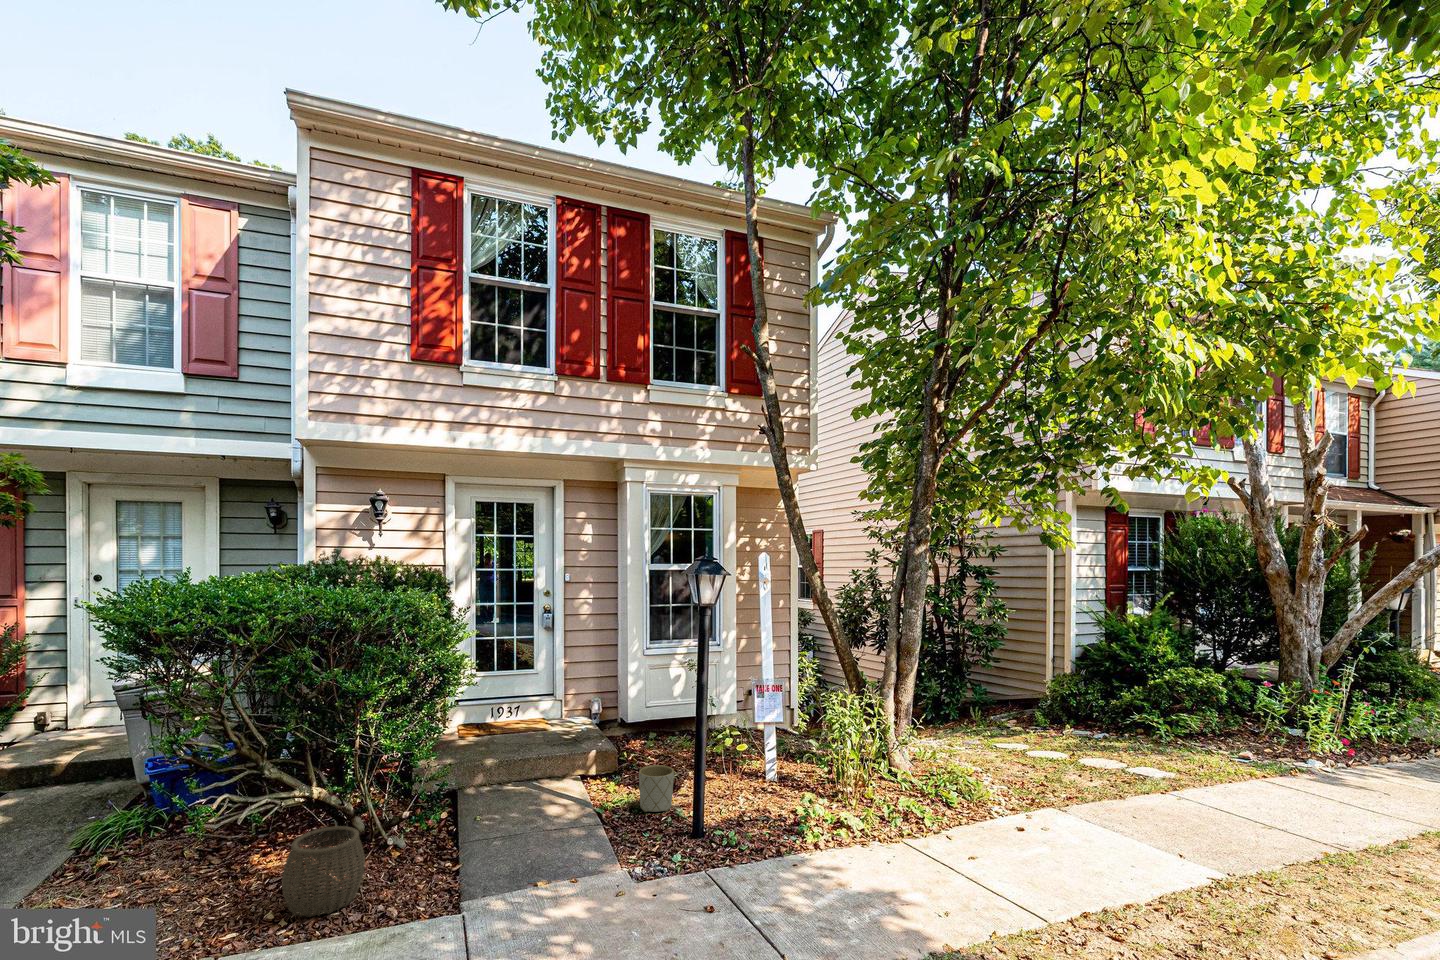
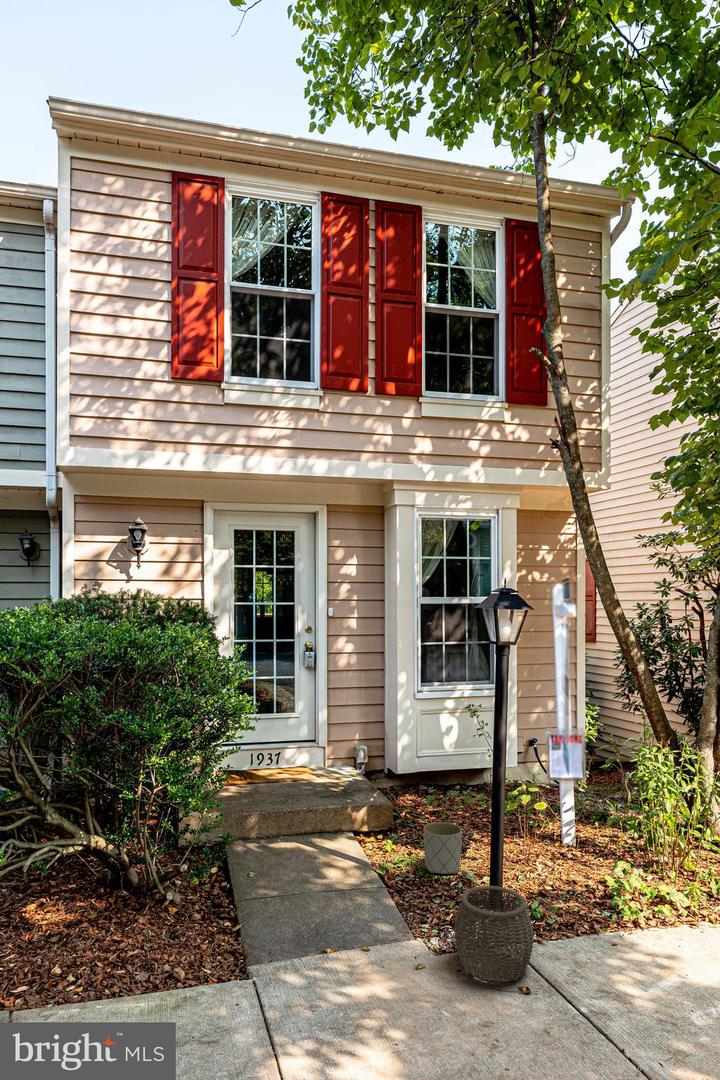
woven basket: present [282,826,365,917] -> present [454,886,534,983]

